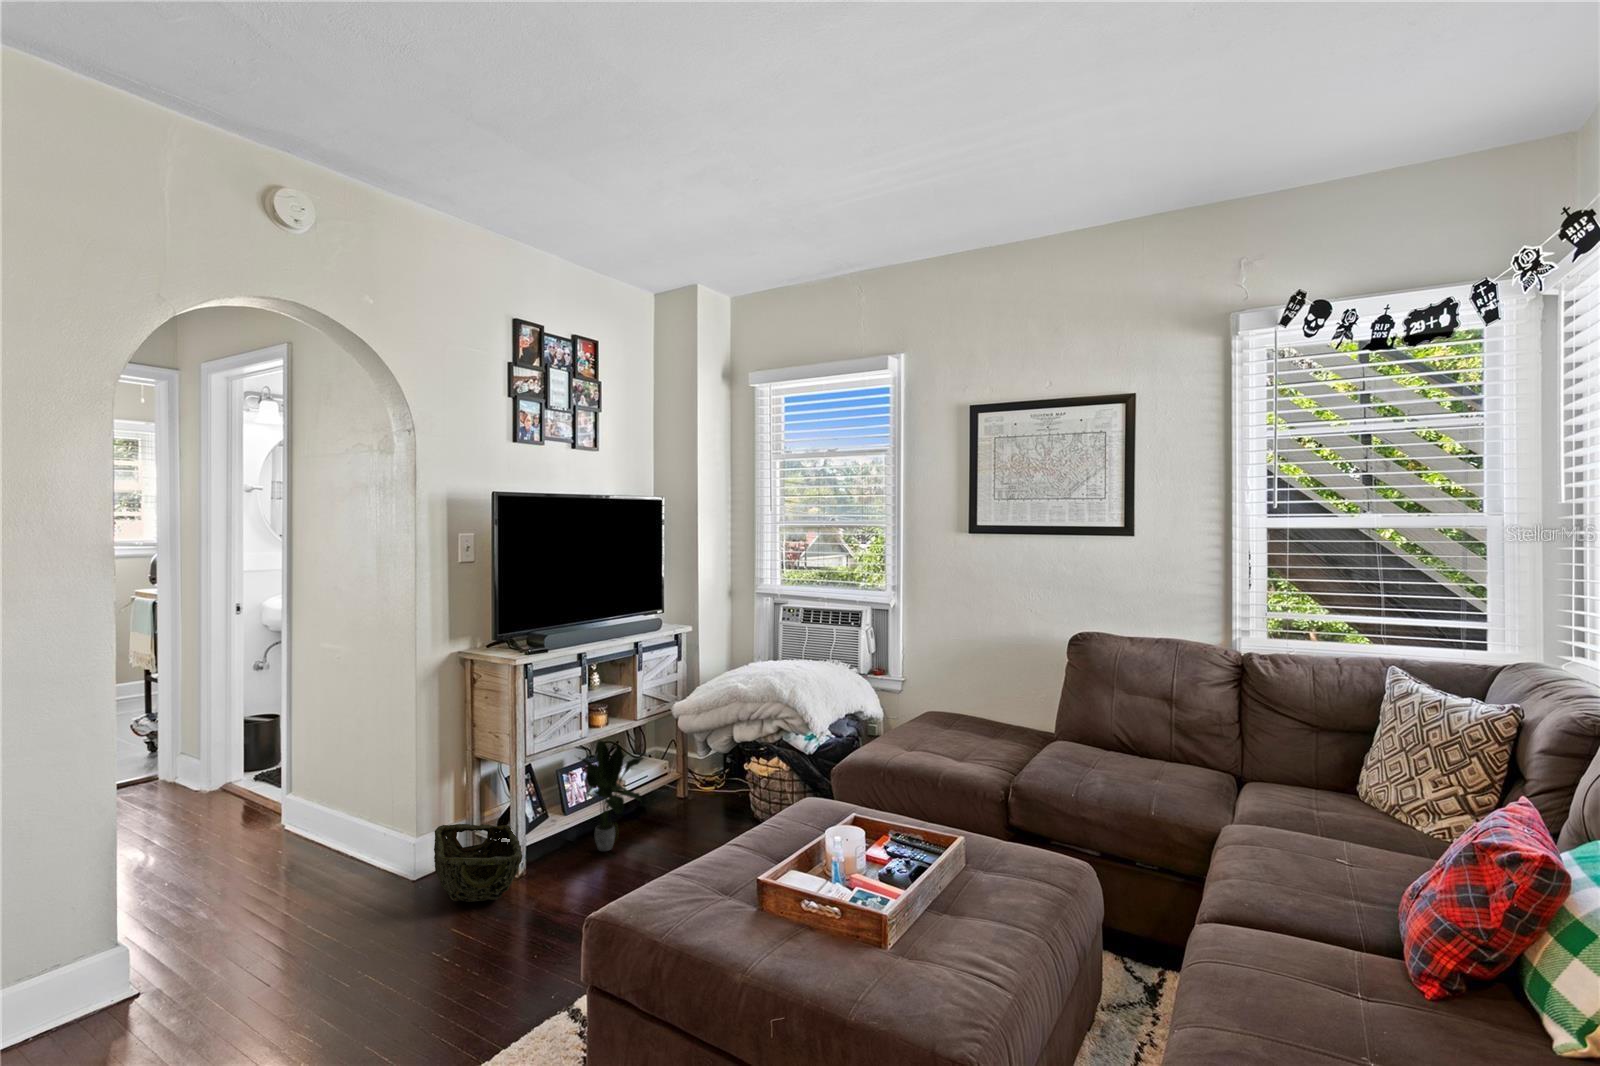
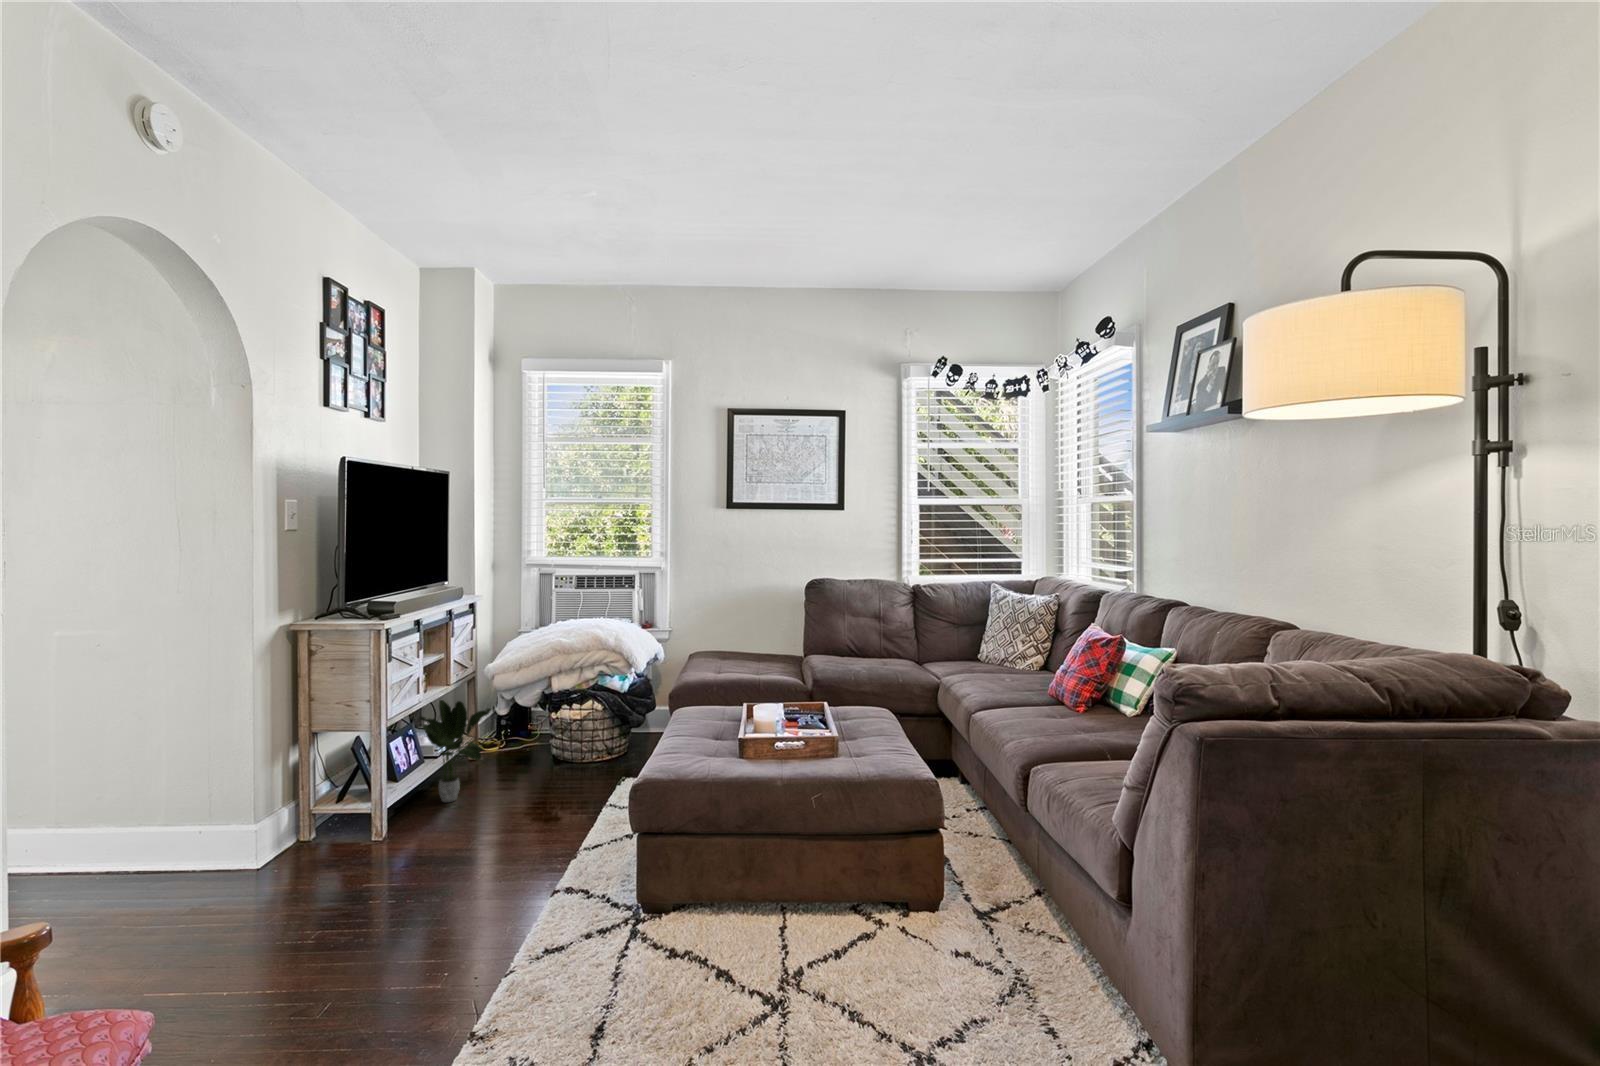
woven basket: present [434,824,523,902] -> none [290,792,416,860]

